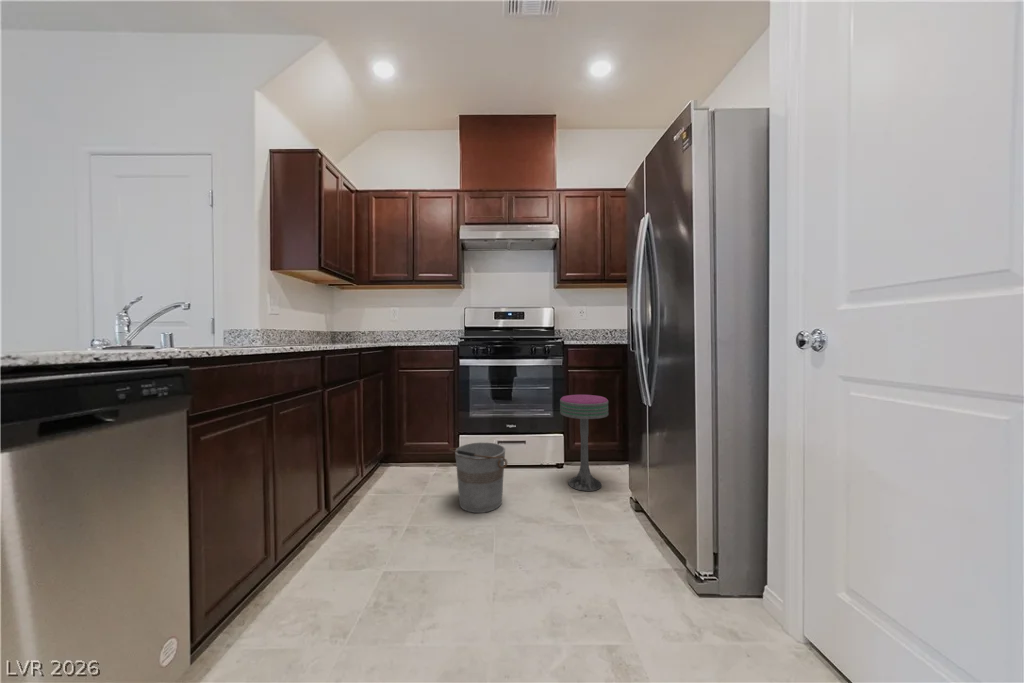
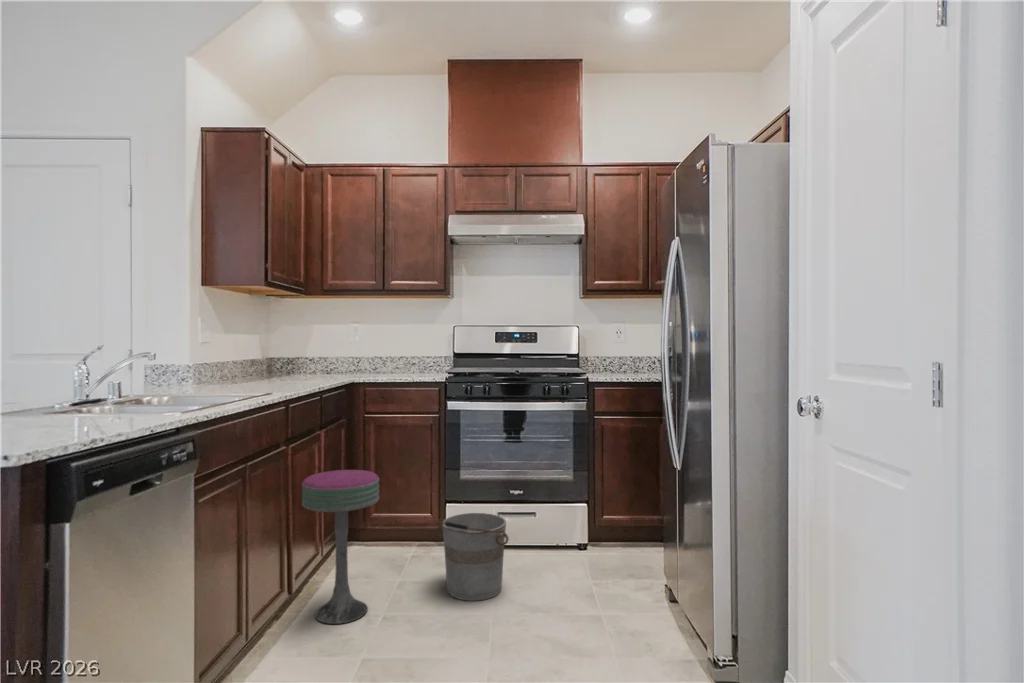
bar stool: present [560,395,609,491] -> present [302,470,379,624]

